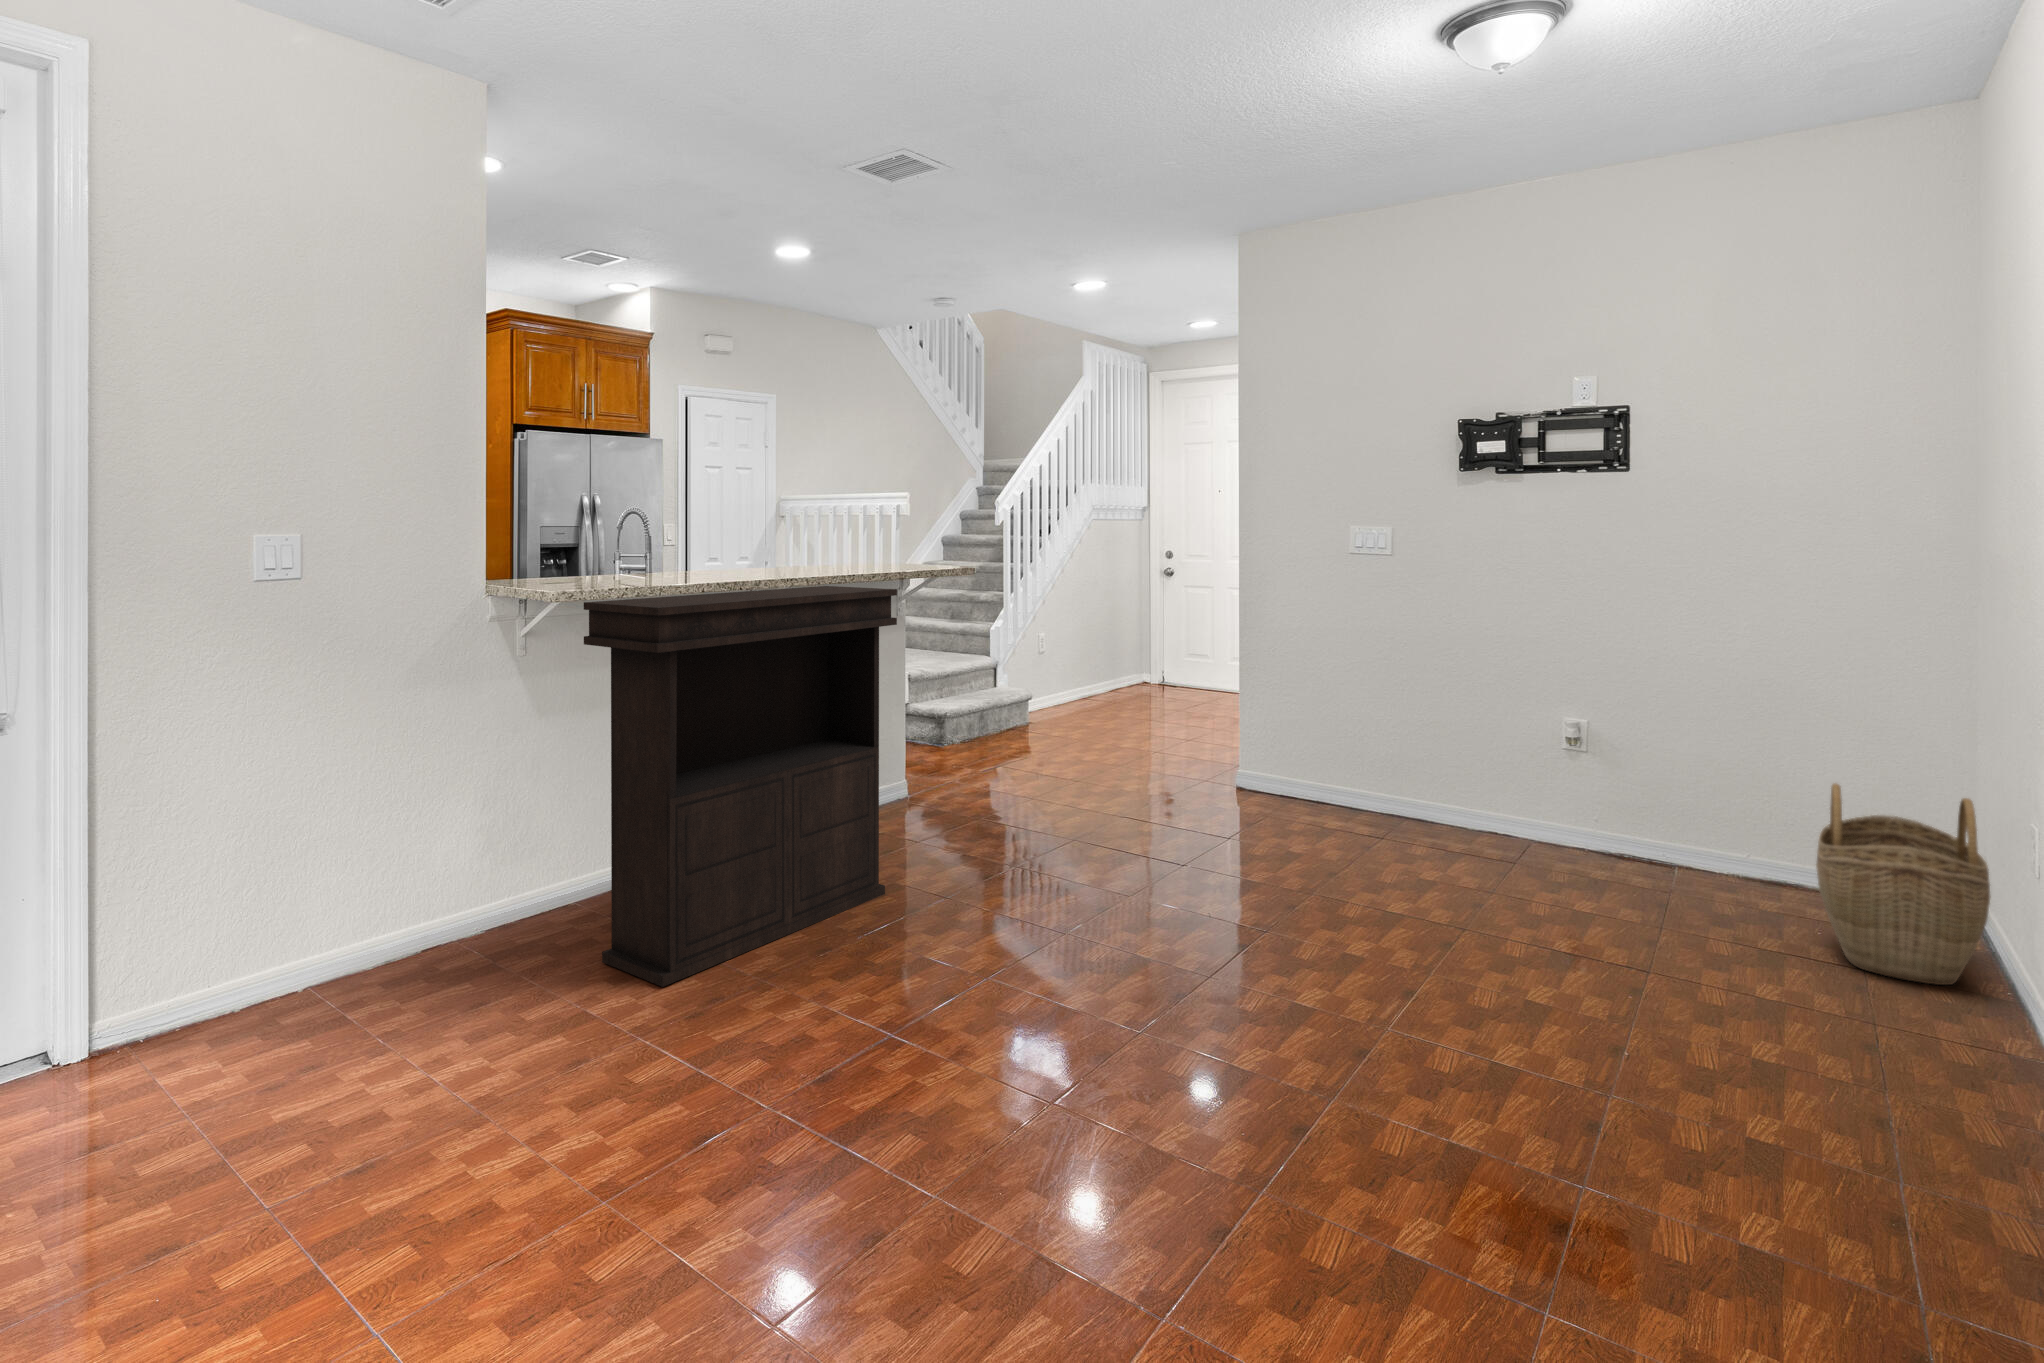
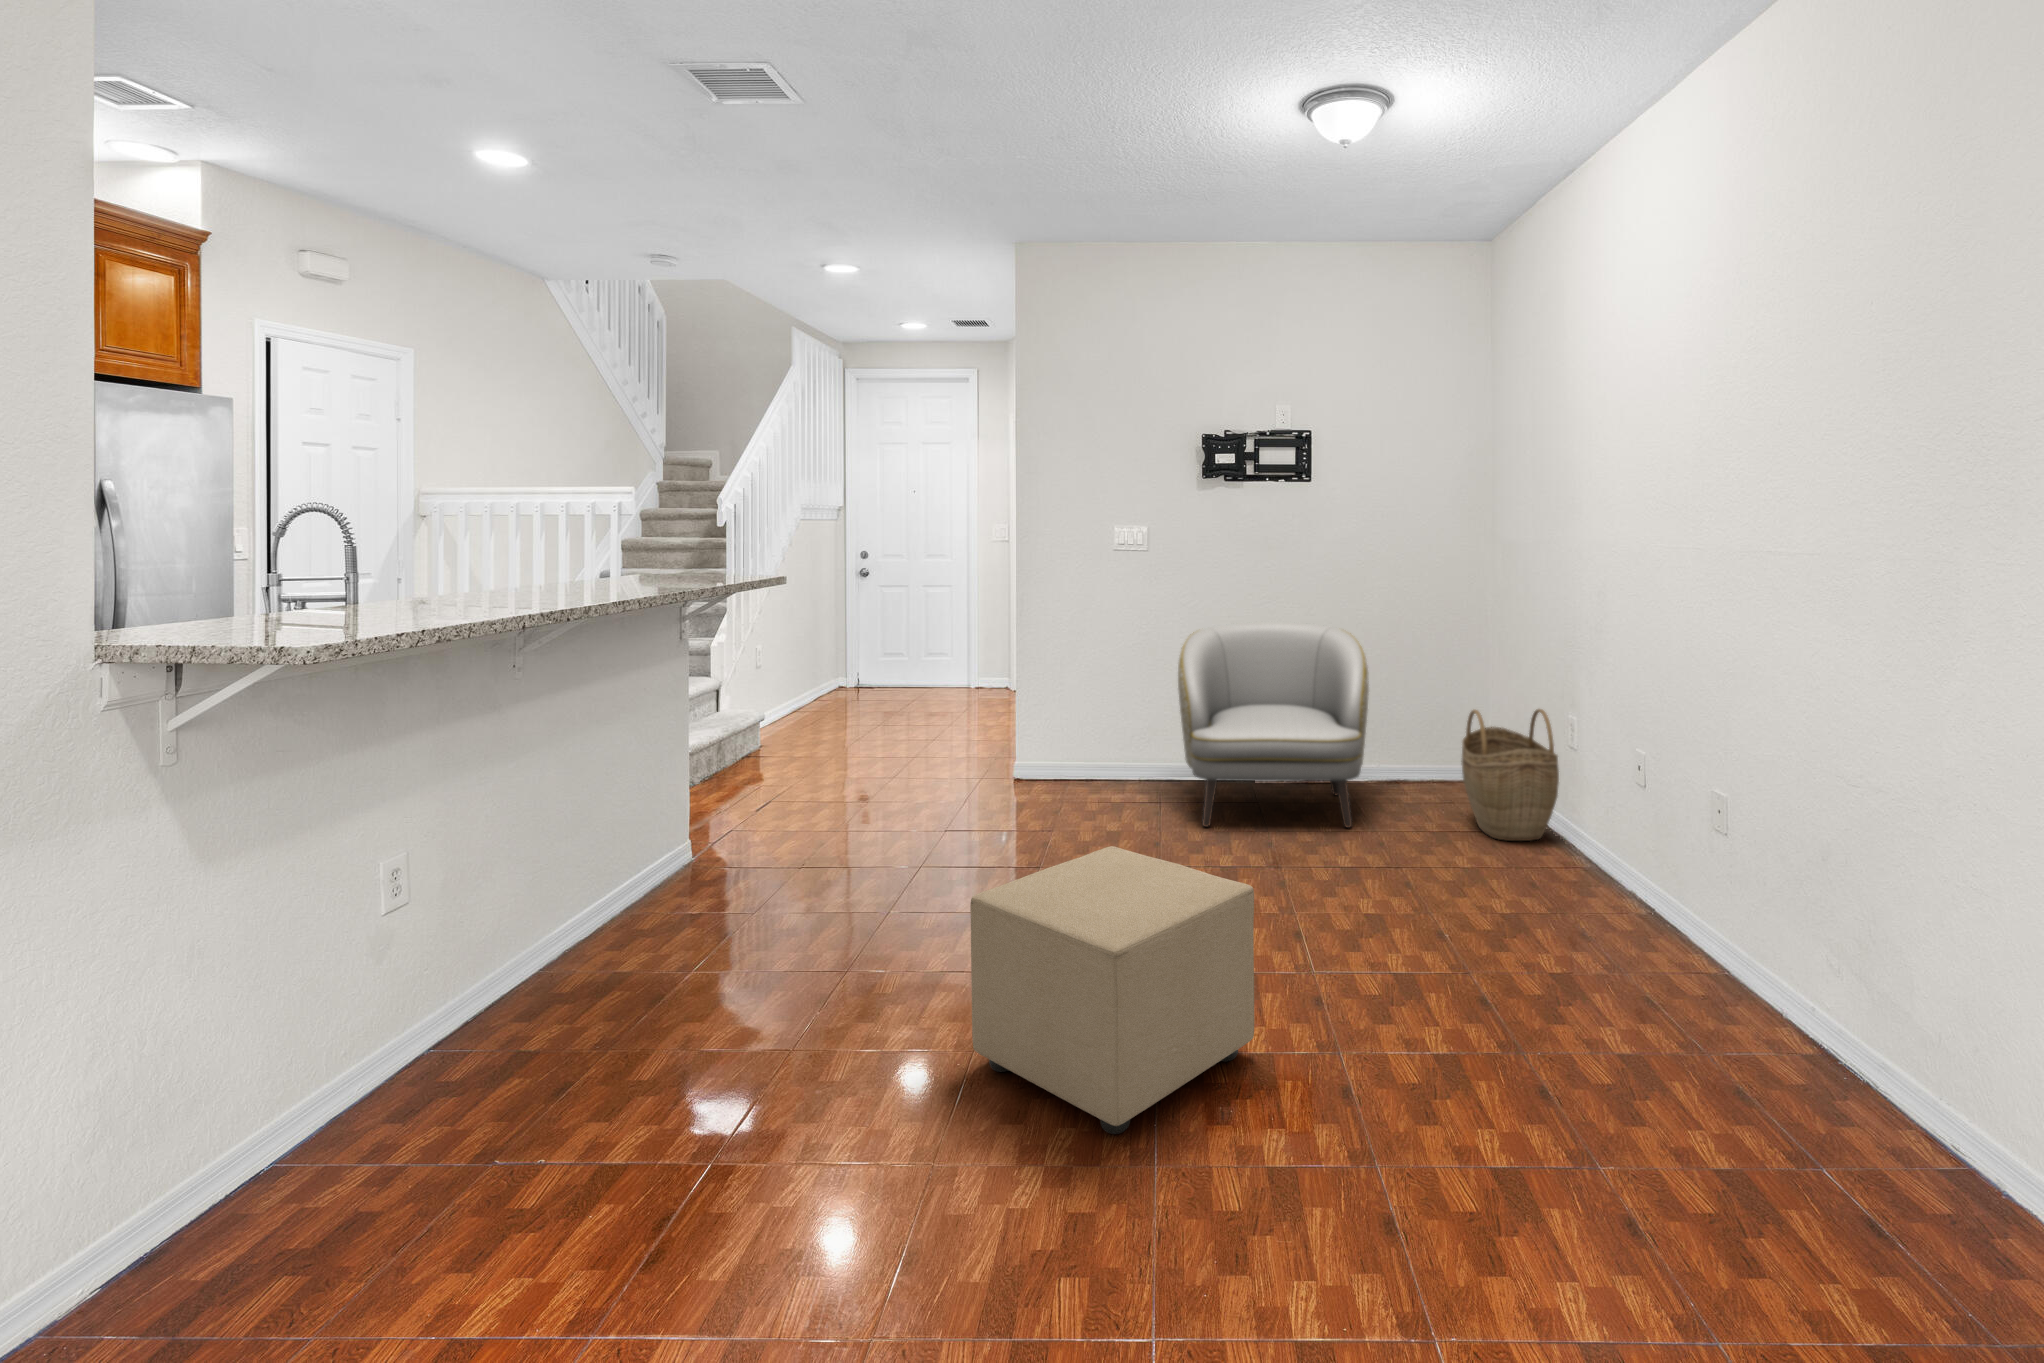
console table: present [584,586,897,987] -> none [291,617,748,1277]
armchair: none [1402,644,1683,908] -> present [1178,622,1369,828]
ottoman: none [1012,827,1271,1058] -> present [970,846,1254,1134]

